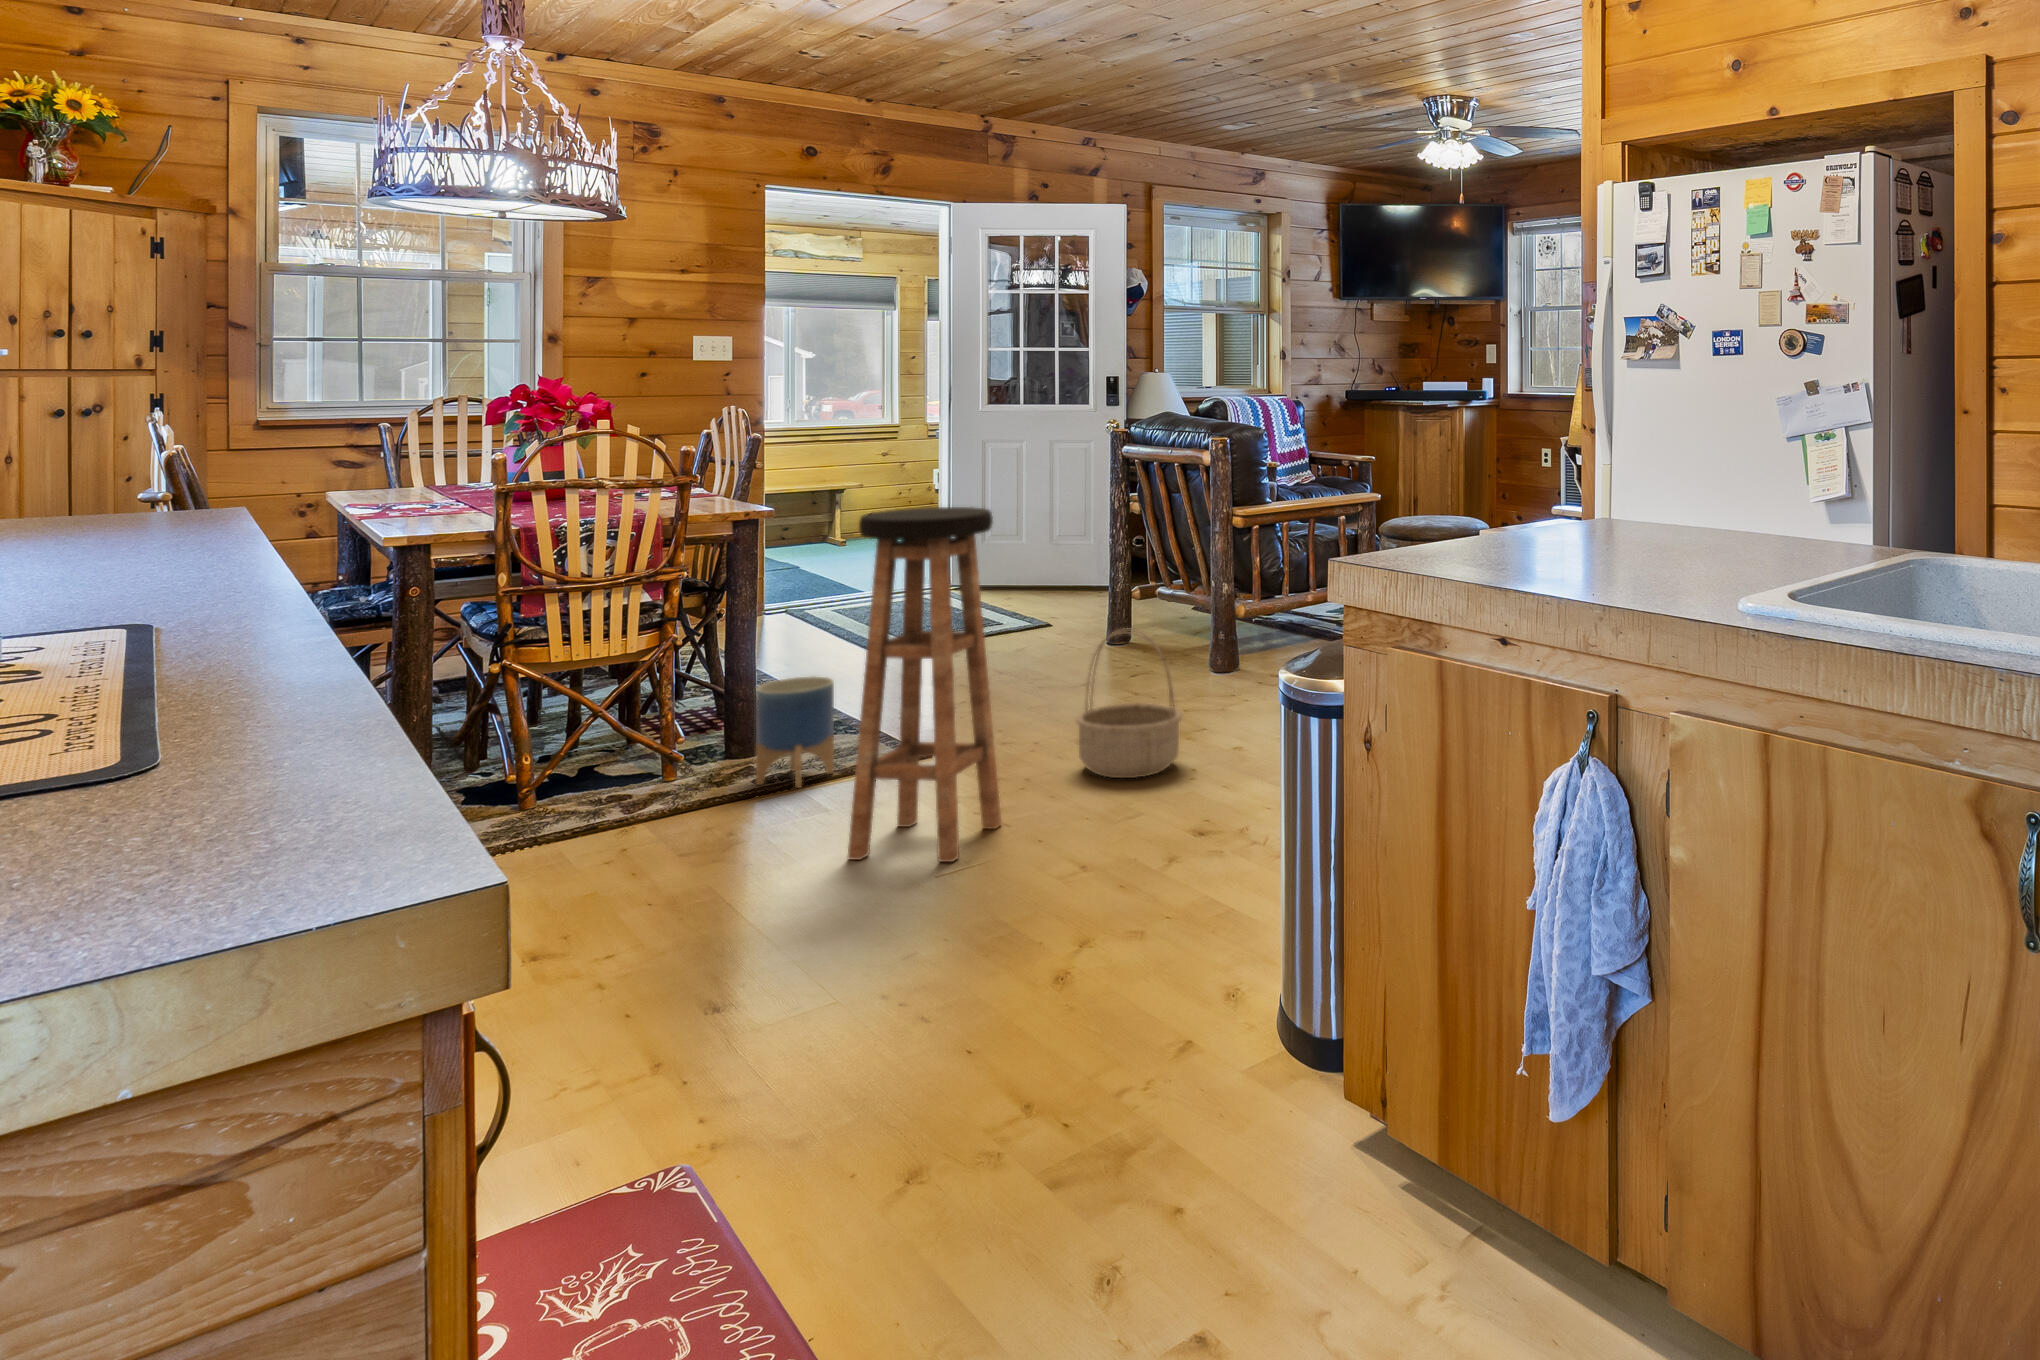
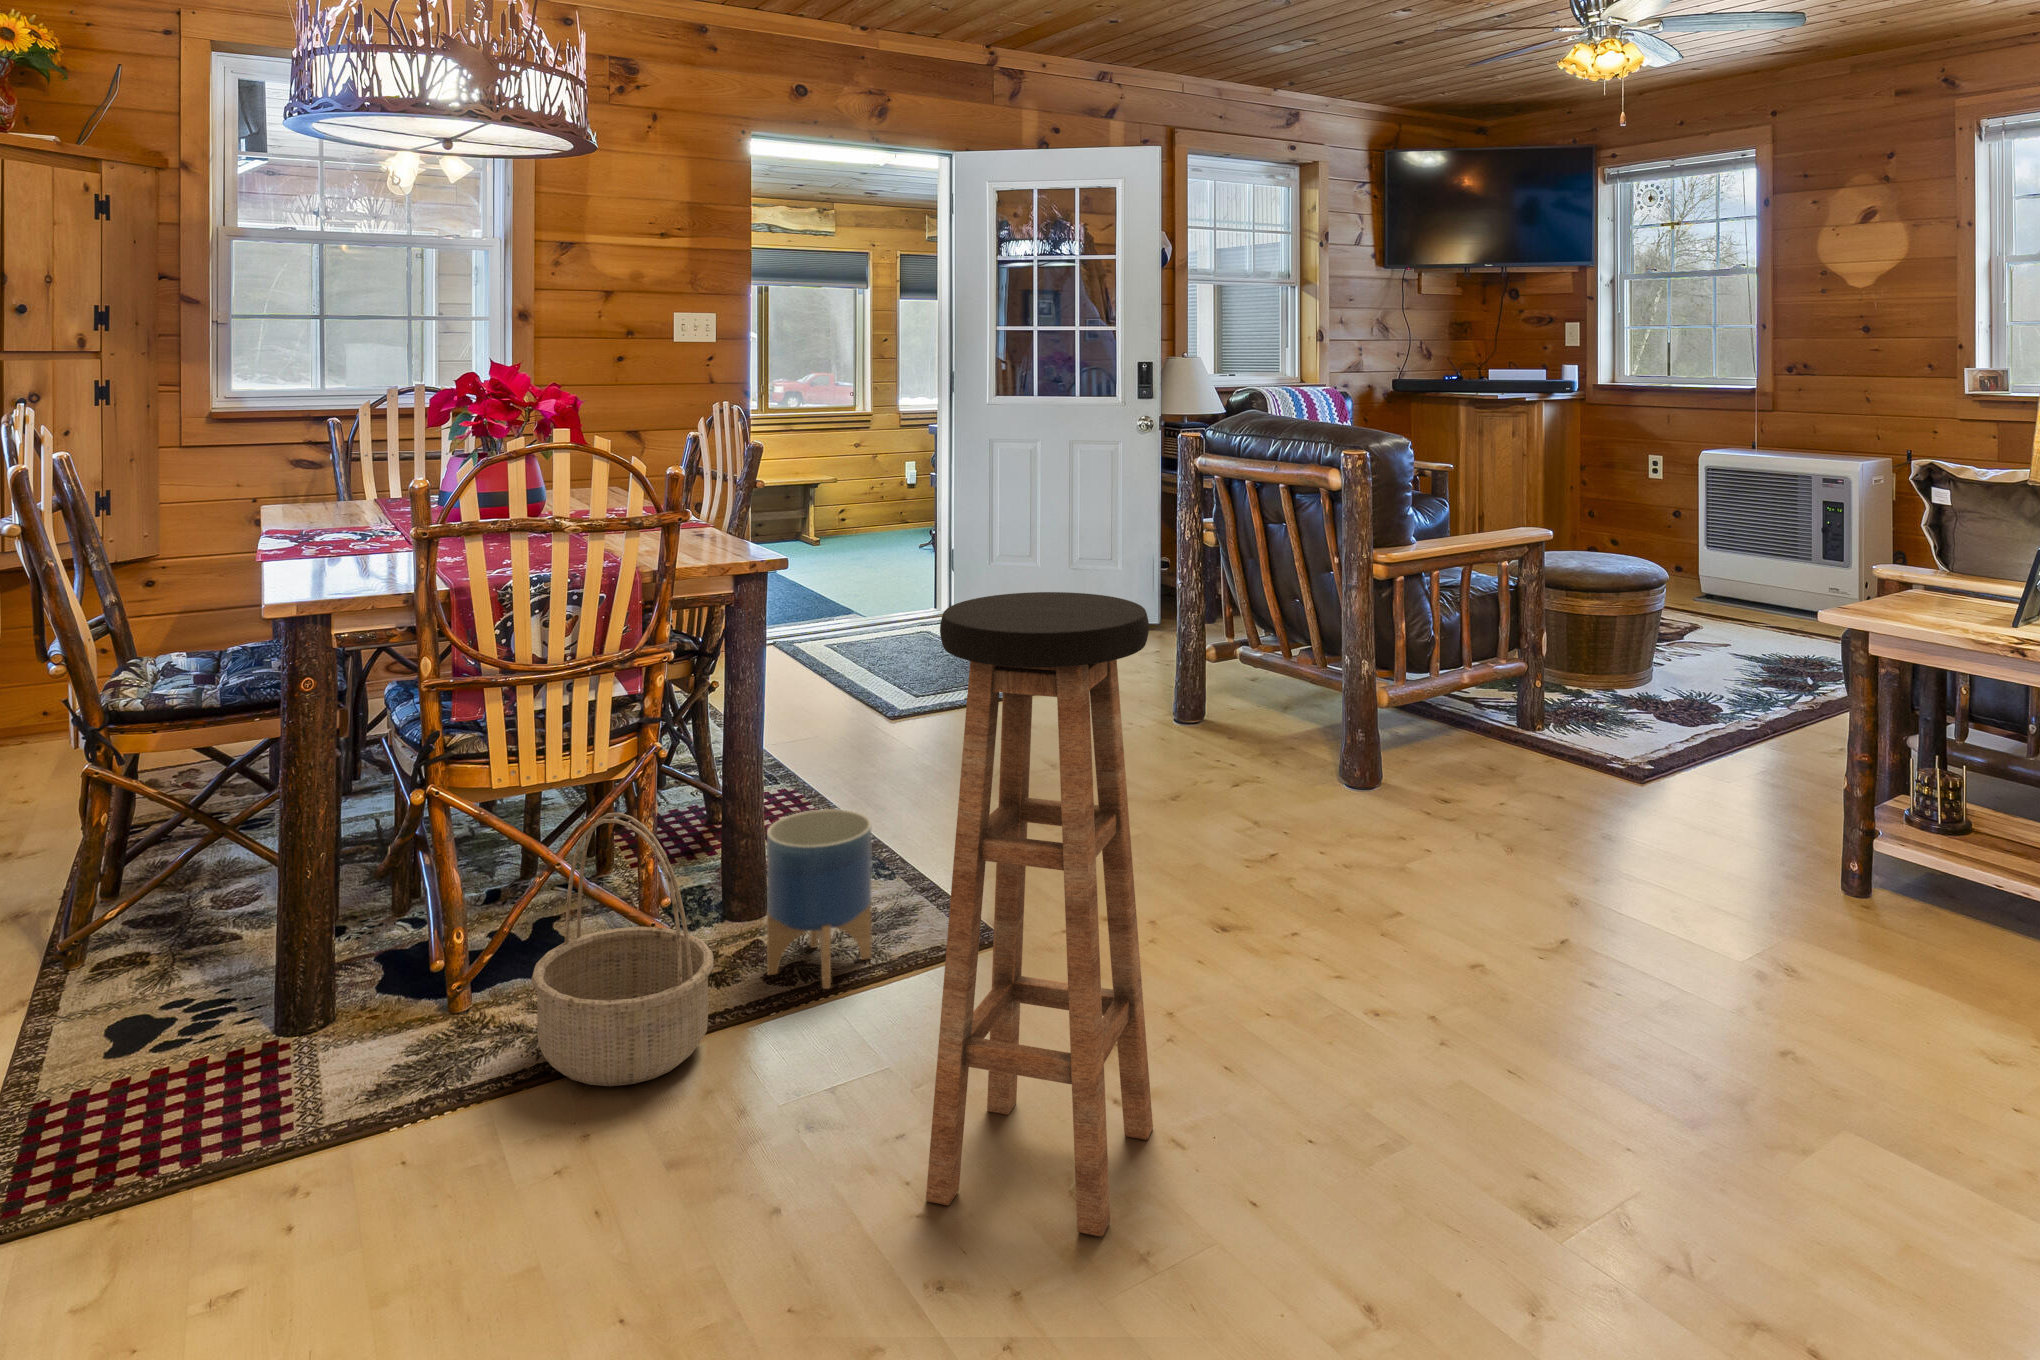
basket: present [1076,628,1182,778] -> present [531,812,713,1086]

